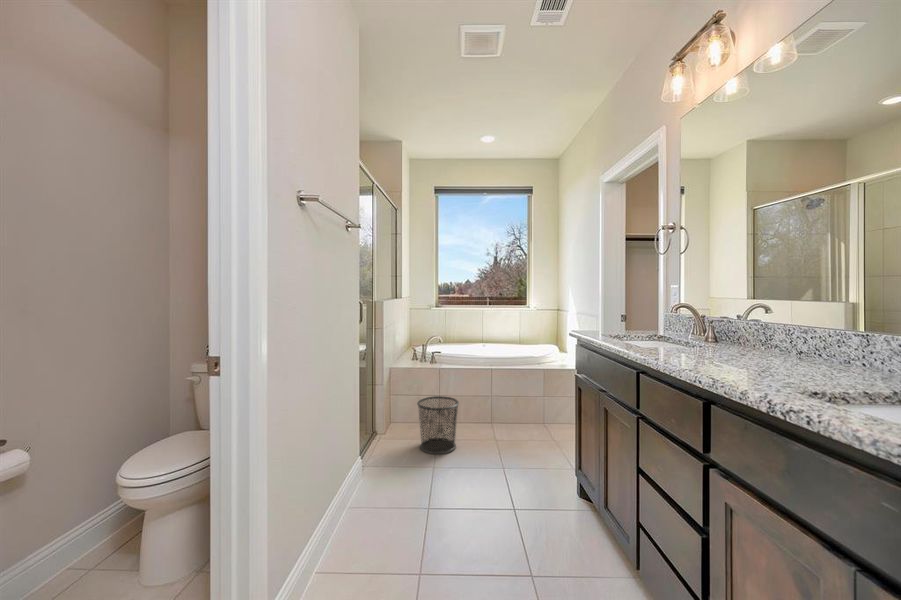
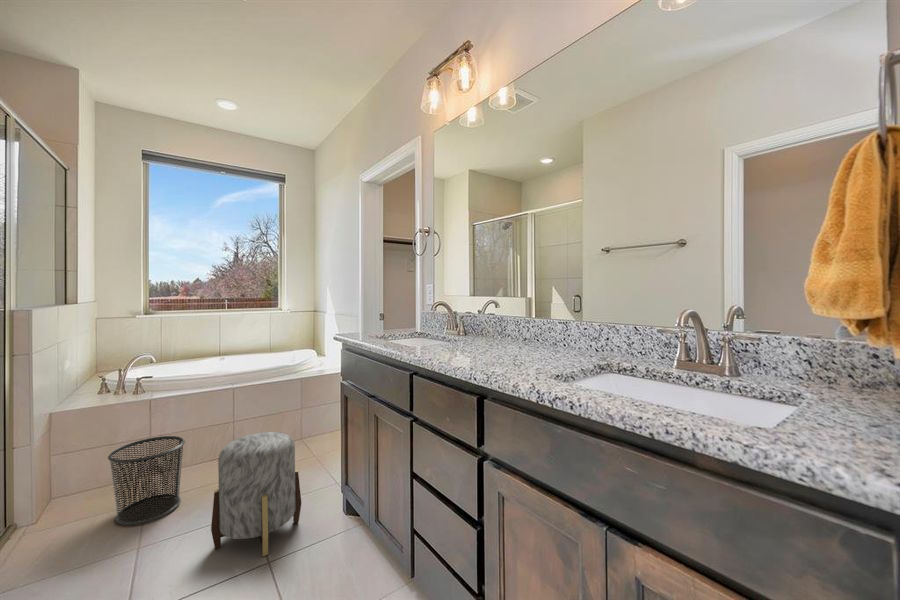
stool: none [475,406,540,504] -> present [211,432,301,556]

